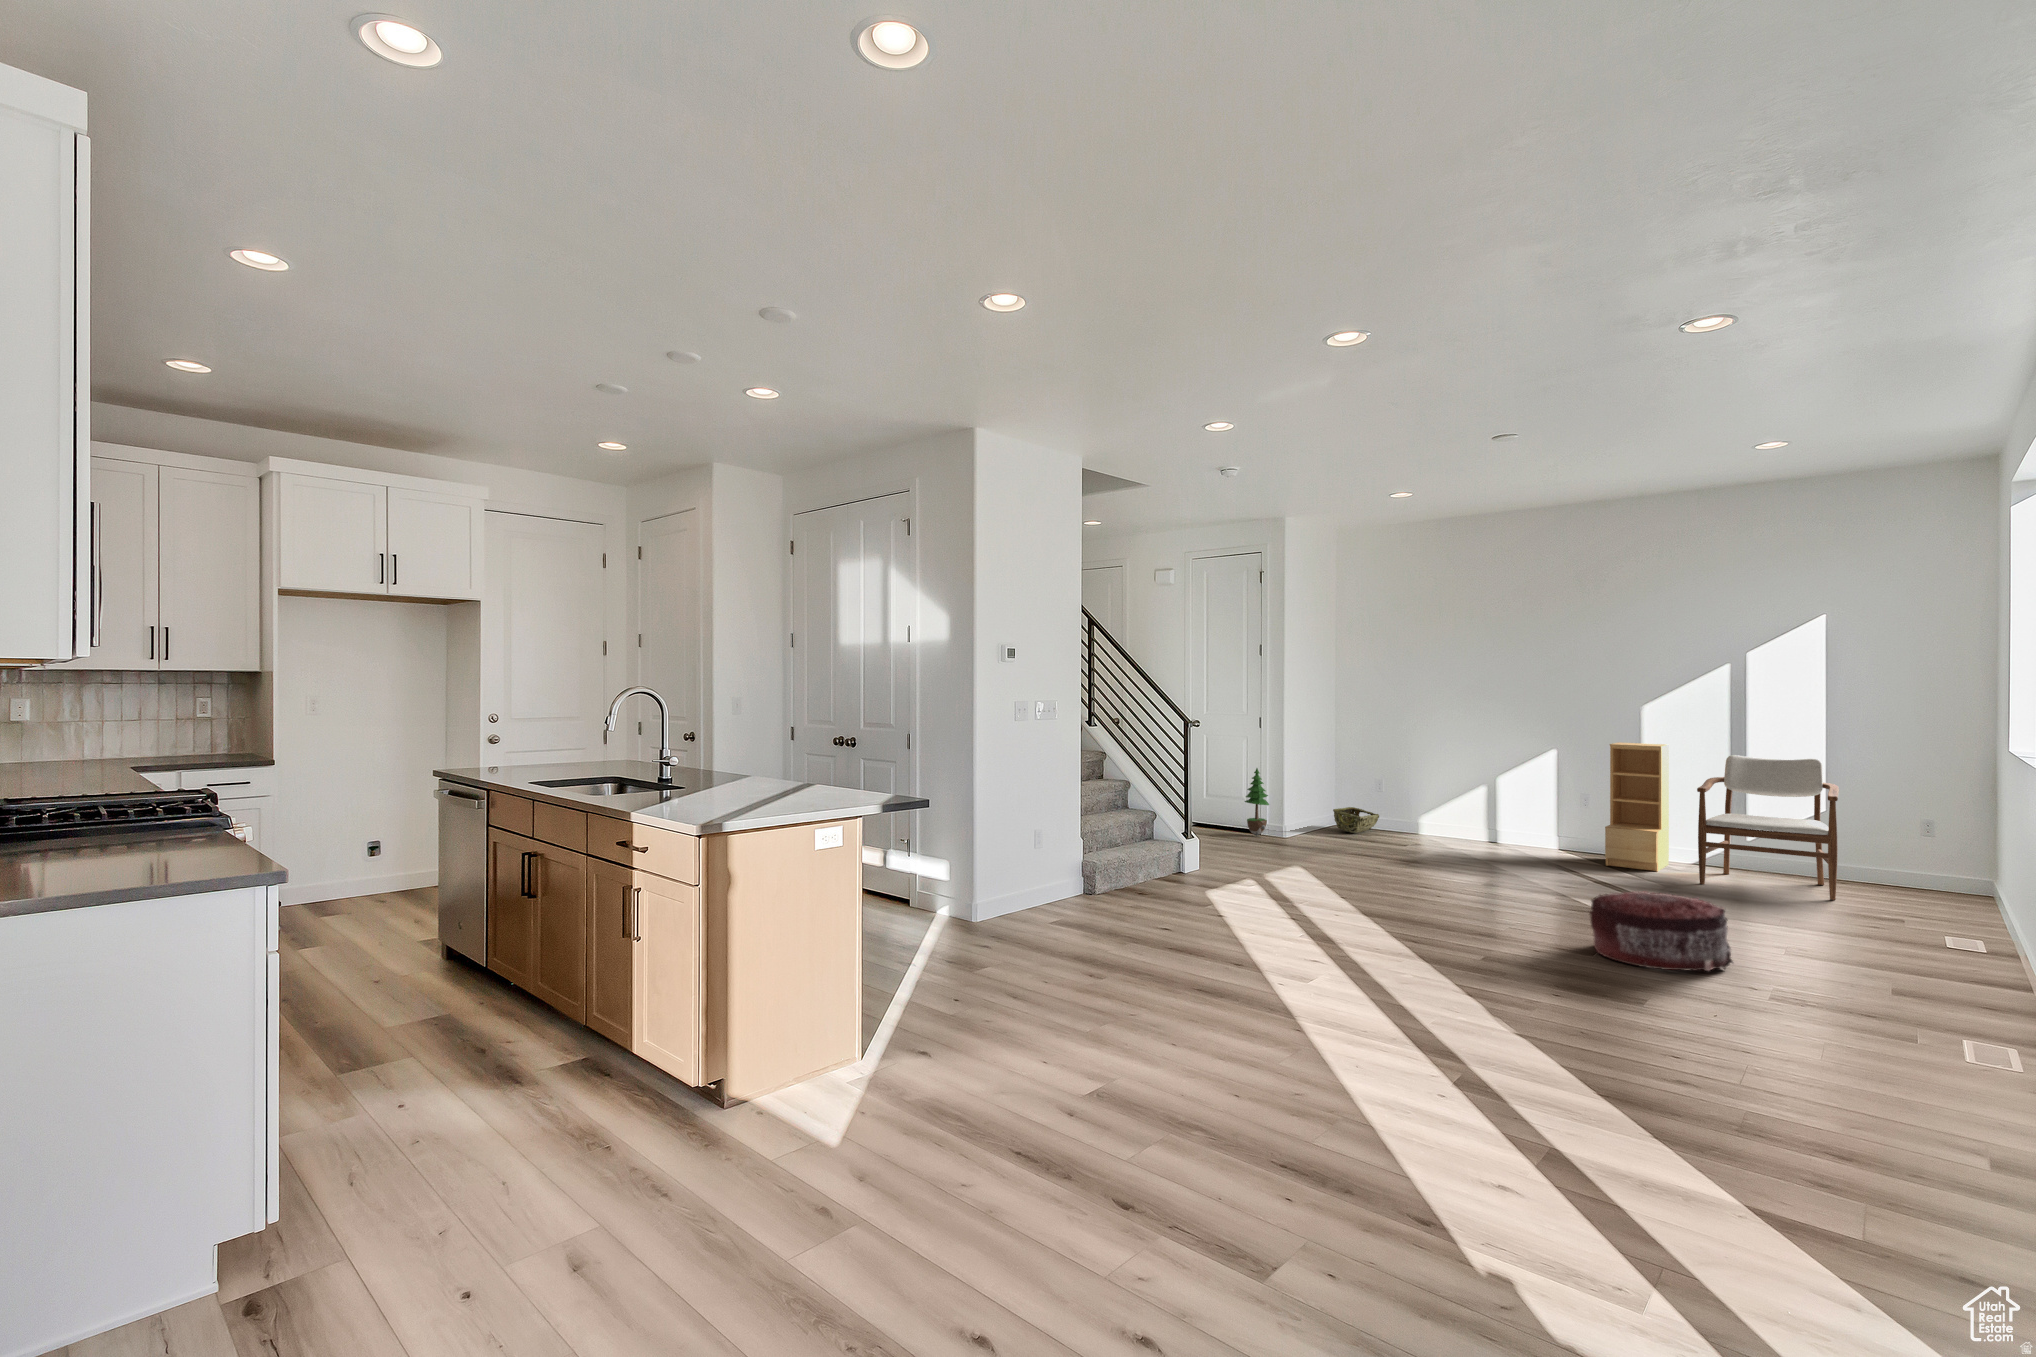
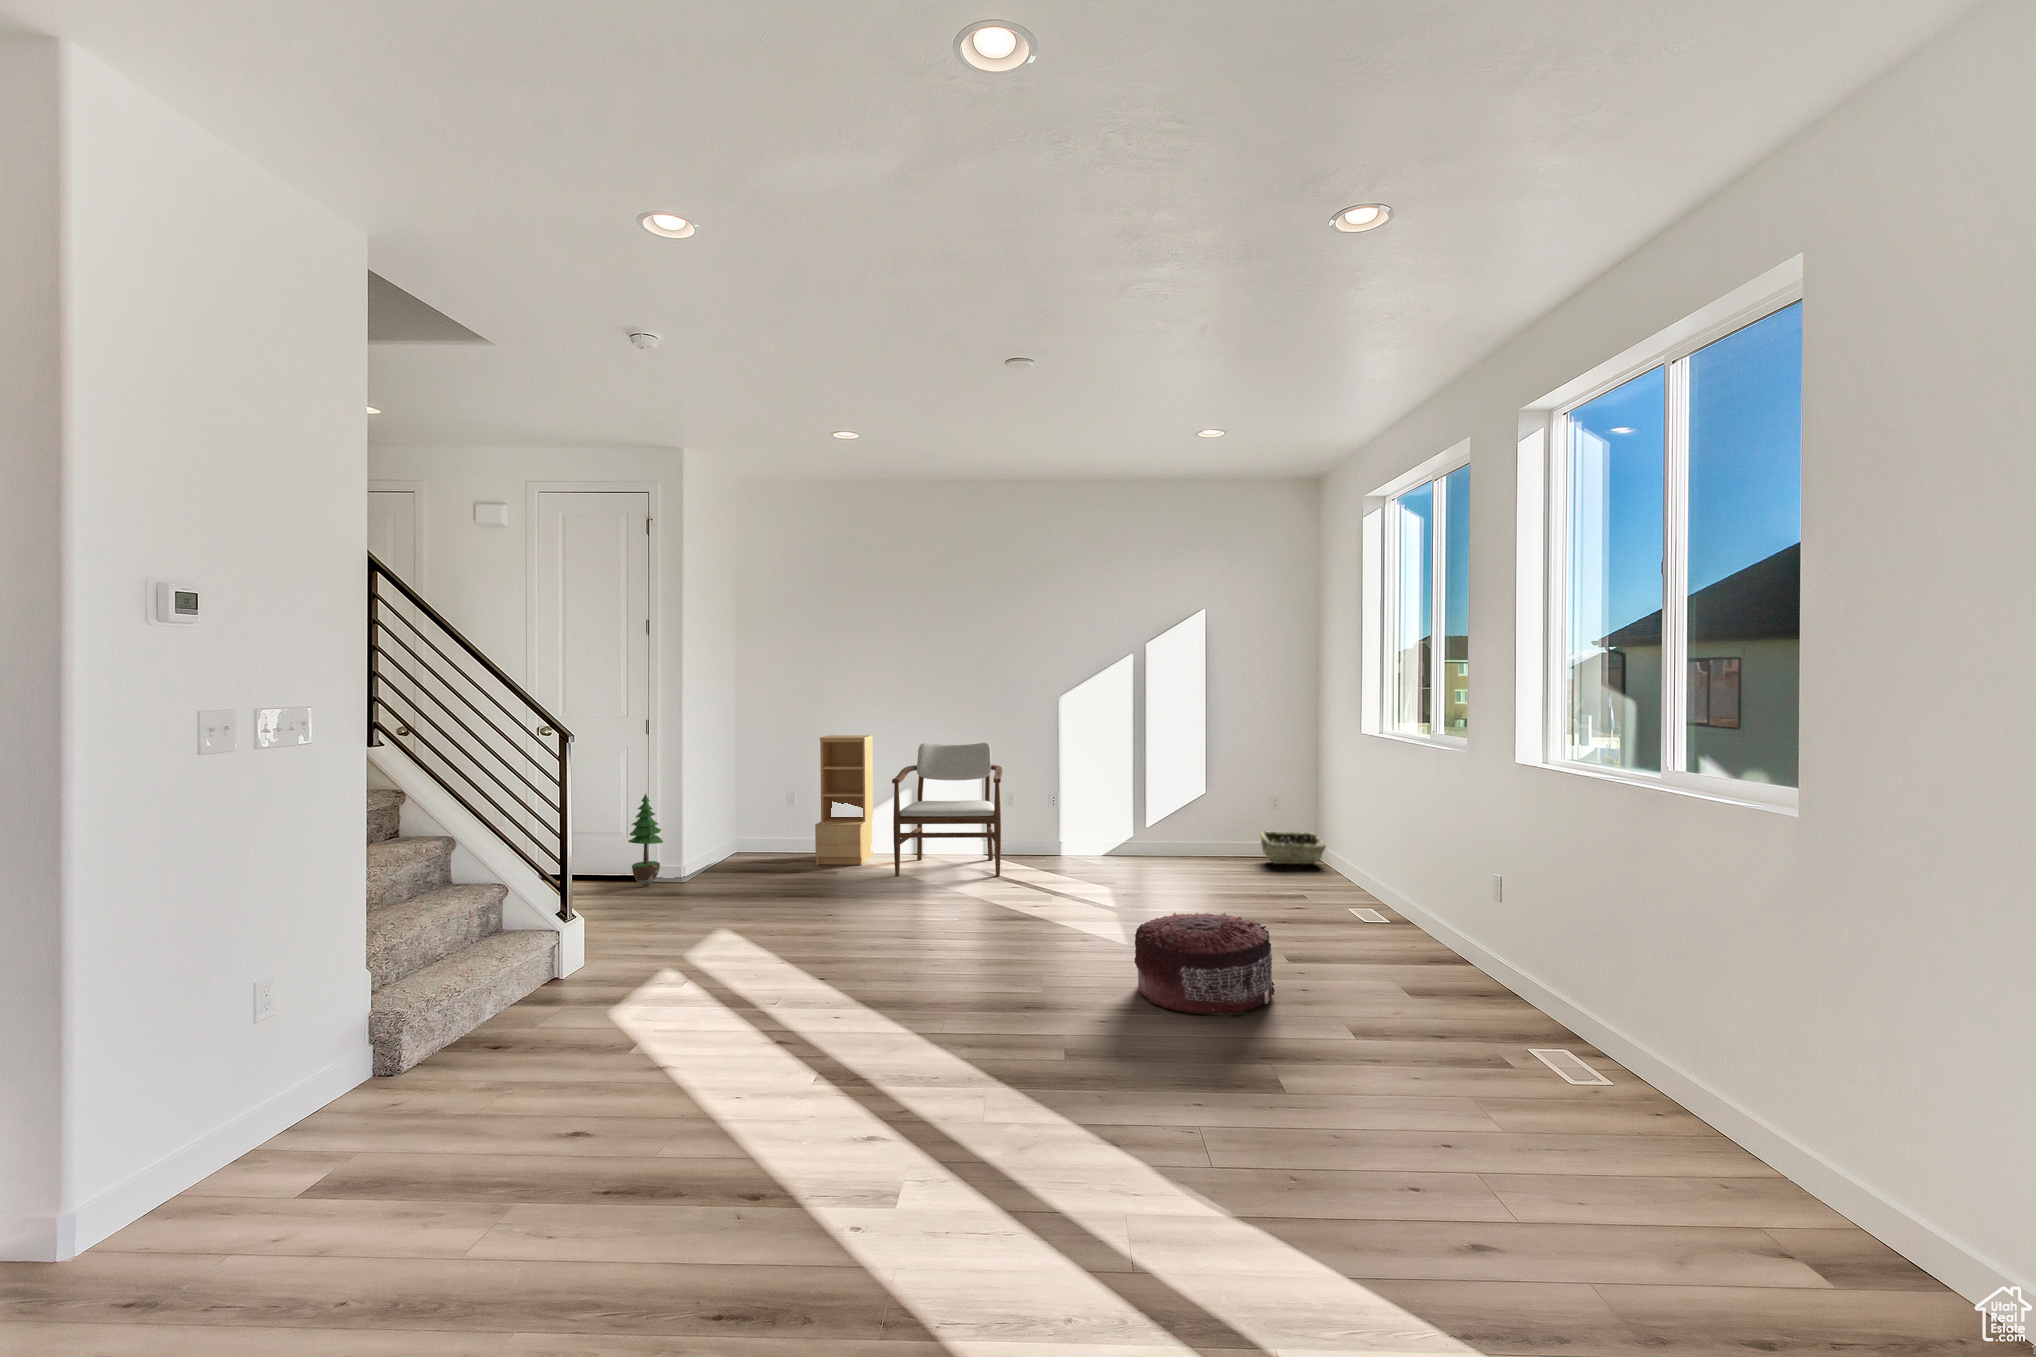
bookshelf: present [1605,743,1669,872] -> present [815,735,873,865]
armchair: present [1697,755,1839,900] -> present [892,743,1002,876]
woven basket: present [1333,807,1379,833] -> present [1260,832,1326,864]

